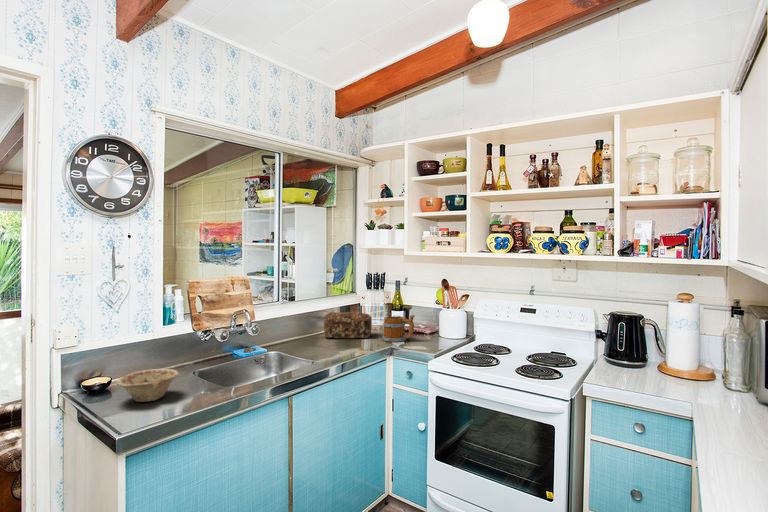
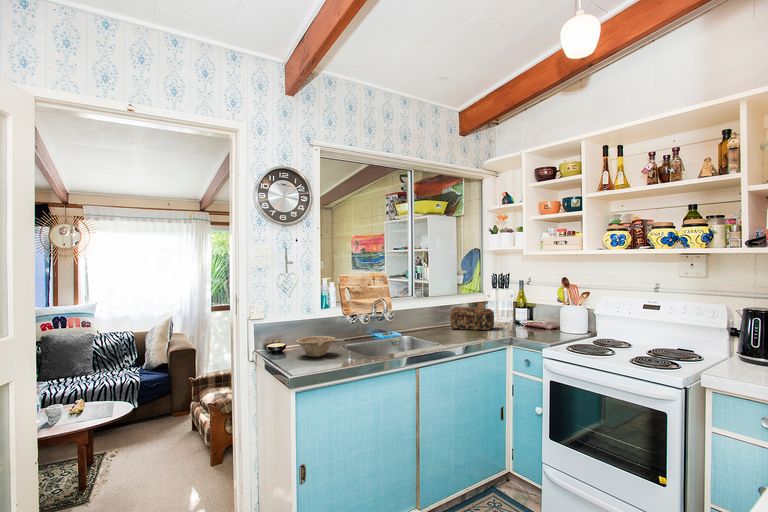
mug: present [383,315,414,342] -> none [503,309,533,333]

